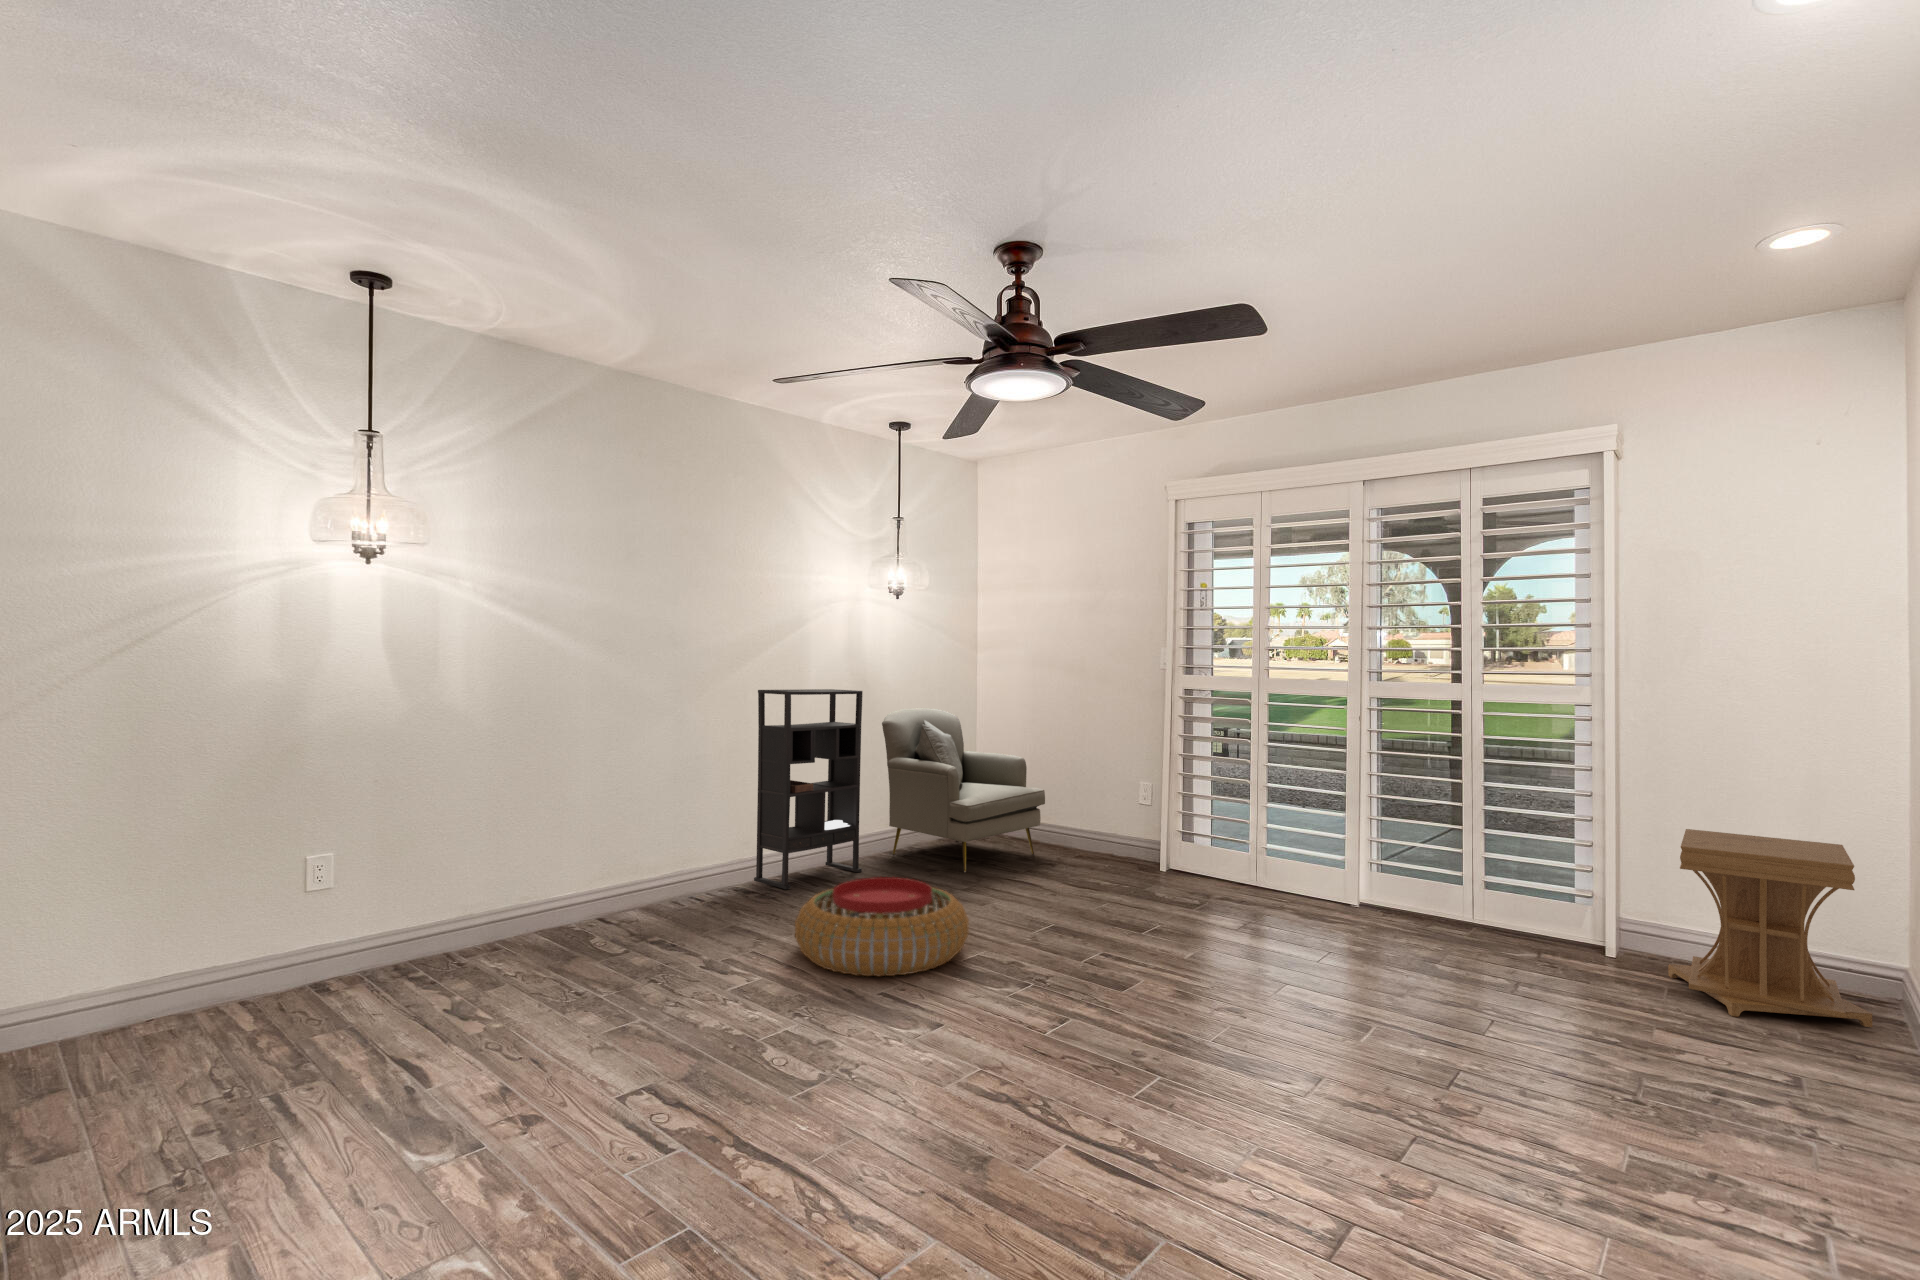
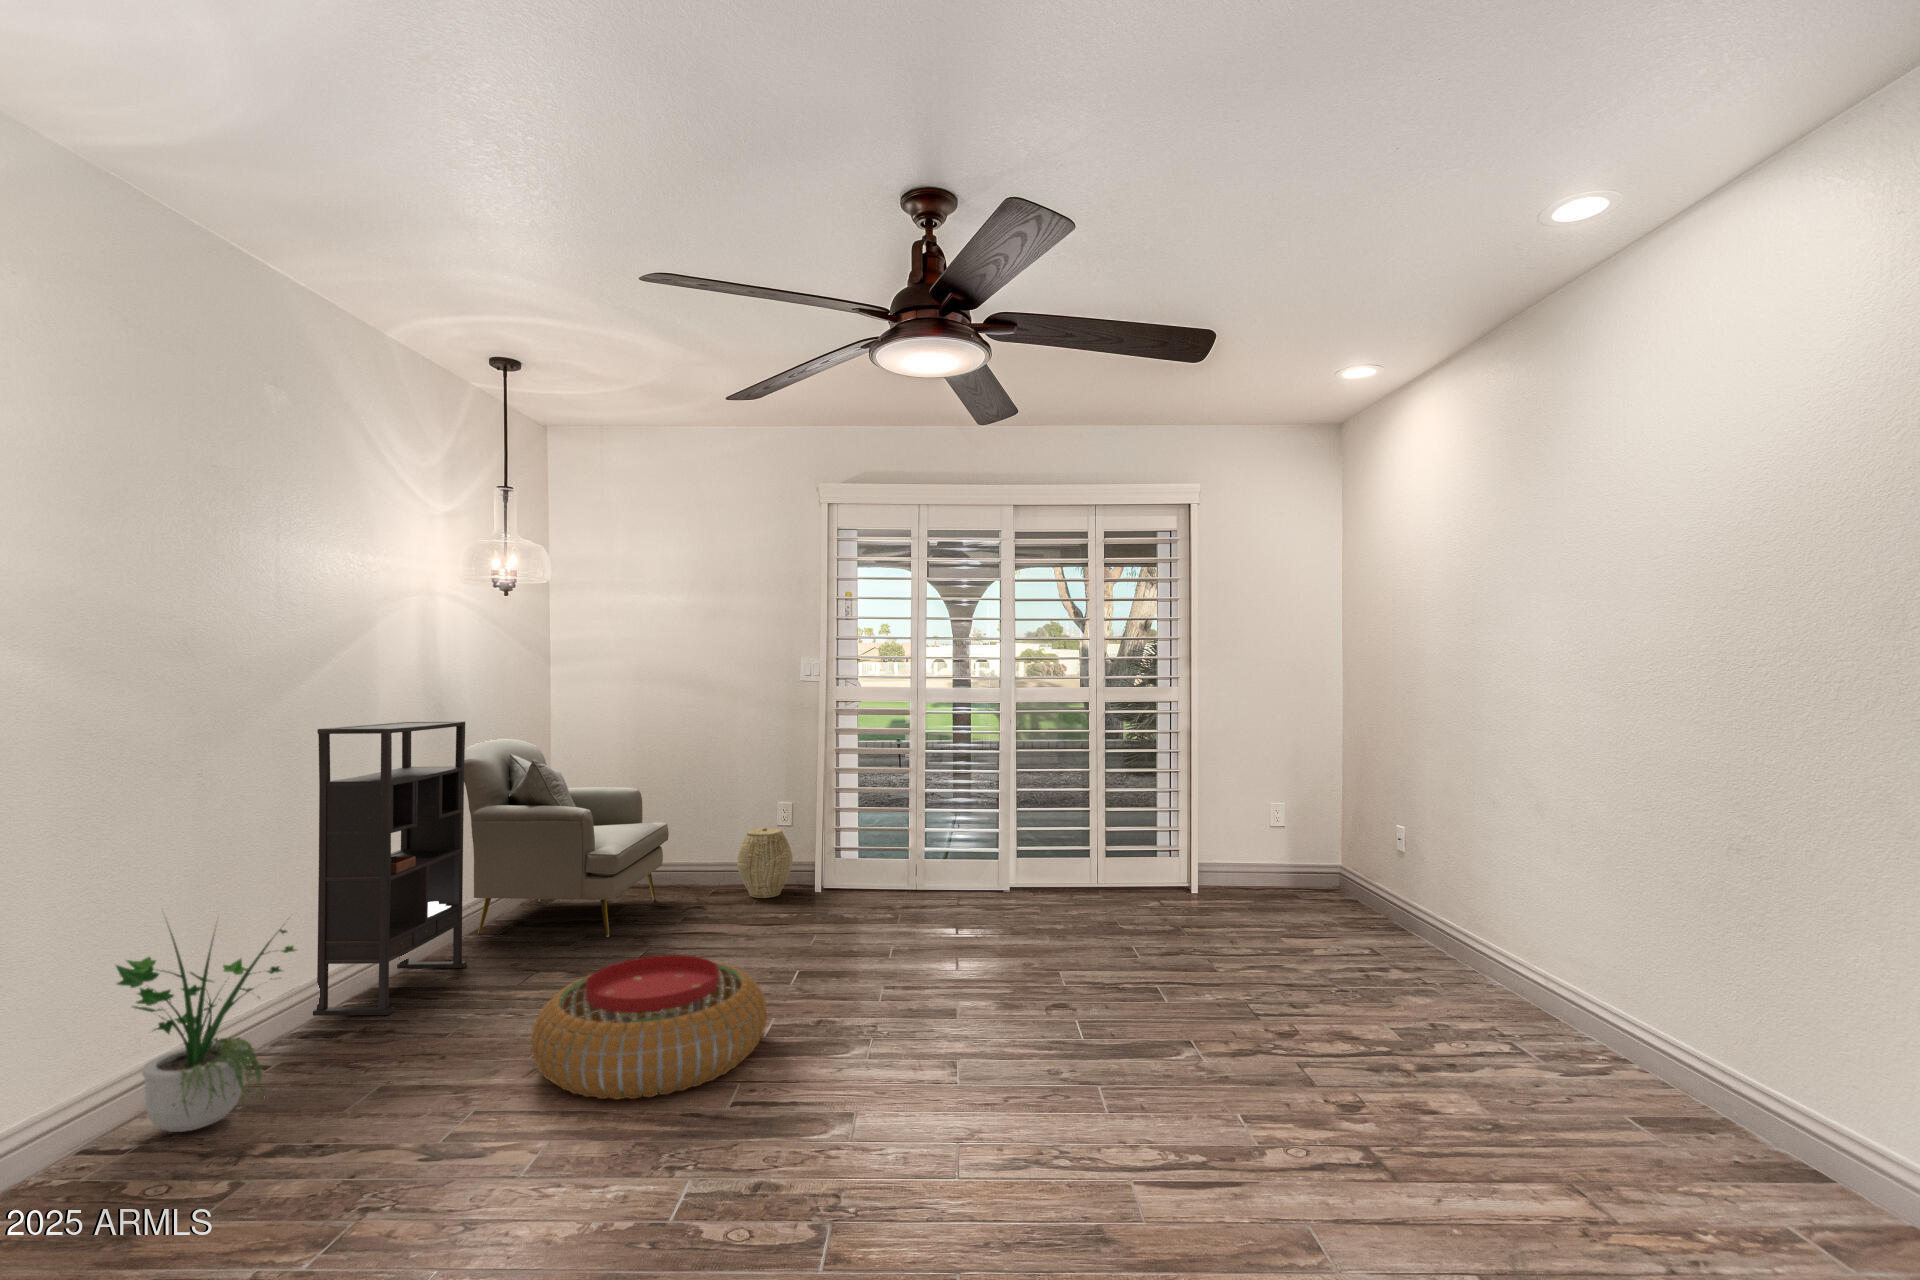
potted plant: none [602,786,717,922] -> present [116,922,296,1132]
woven basket: none [1098,804,1148,869] -> present [737,827,792,898]
side table: present [1668,829,1872,1027] -> none [1239,788,1360,918]

